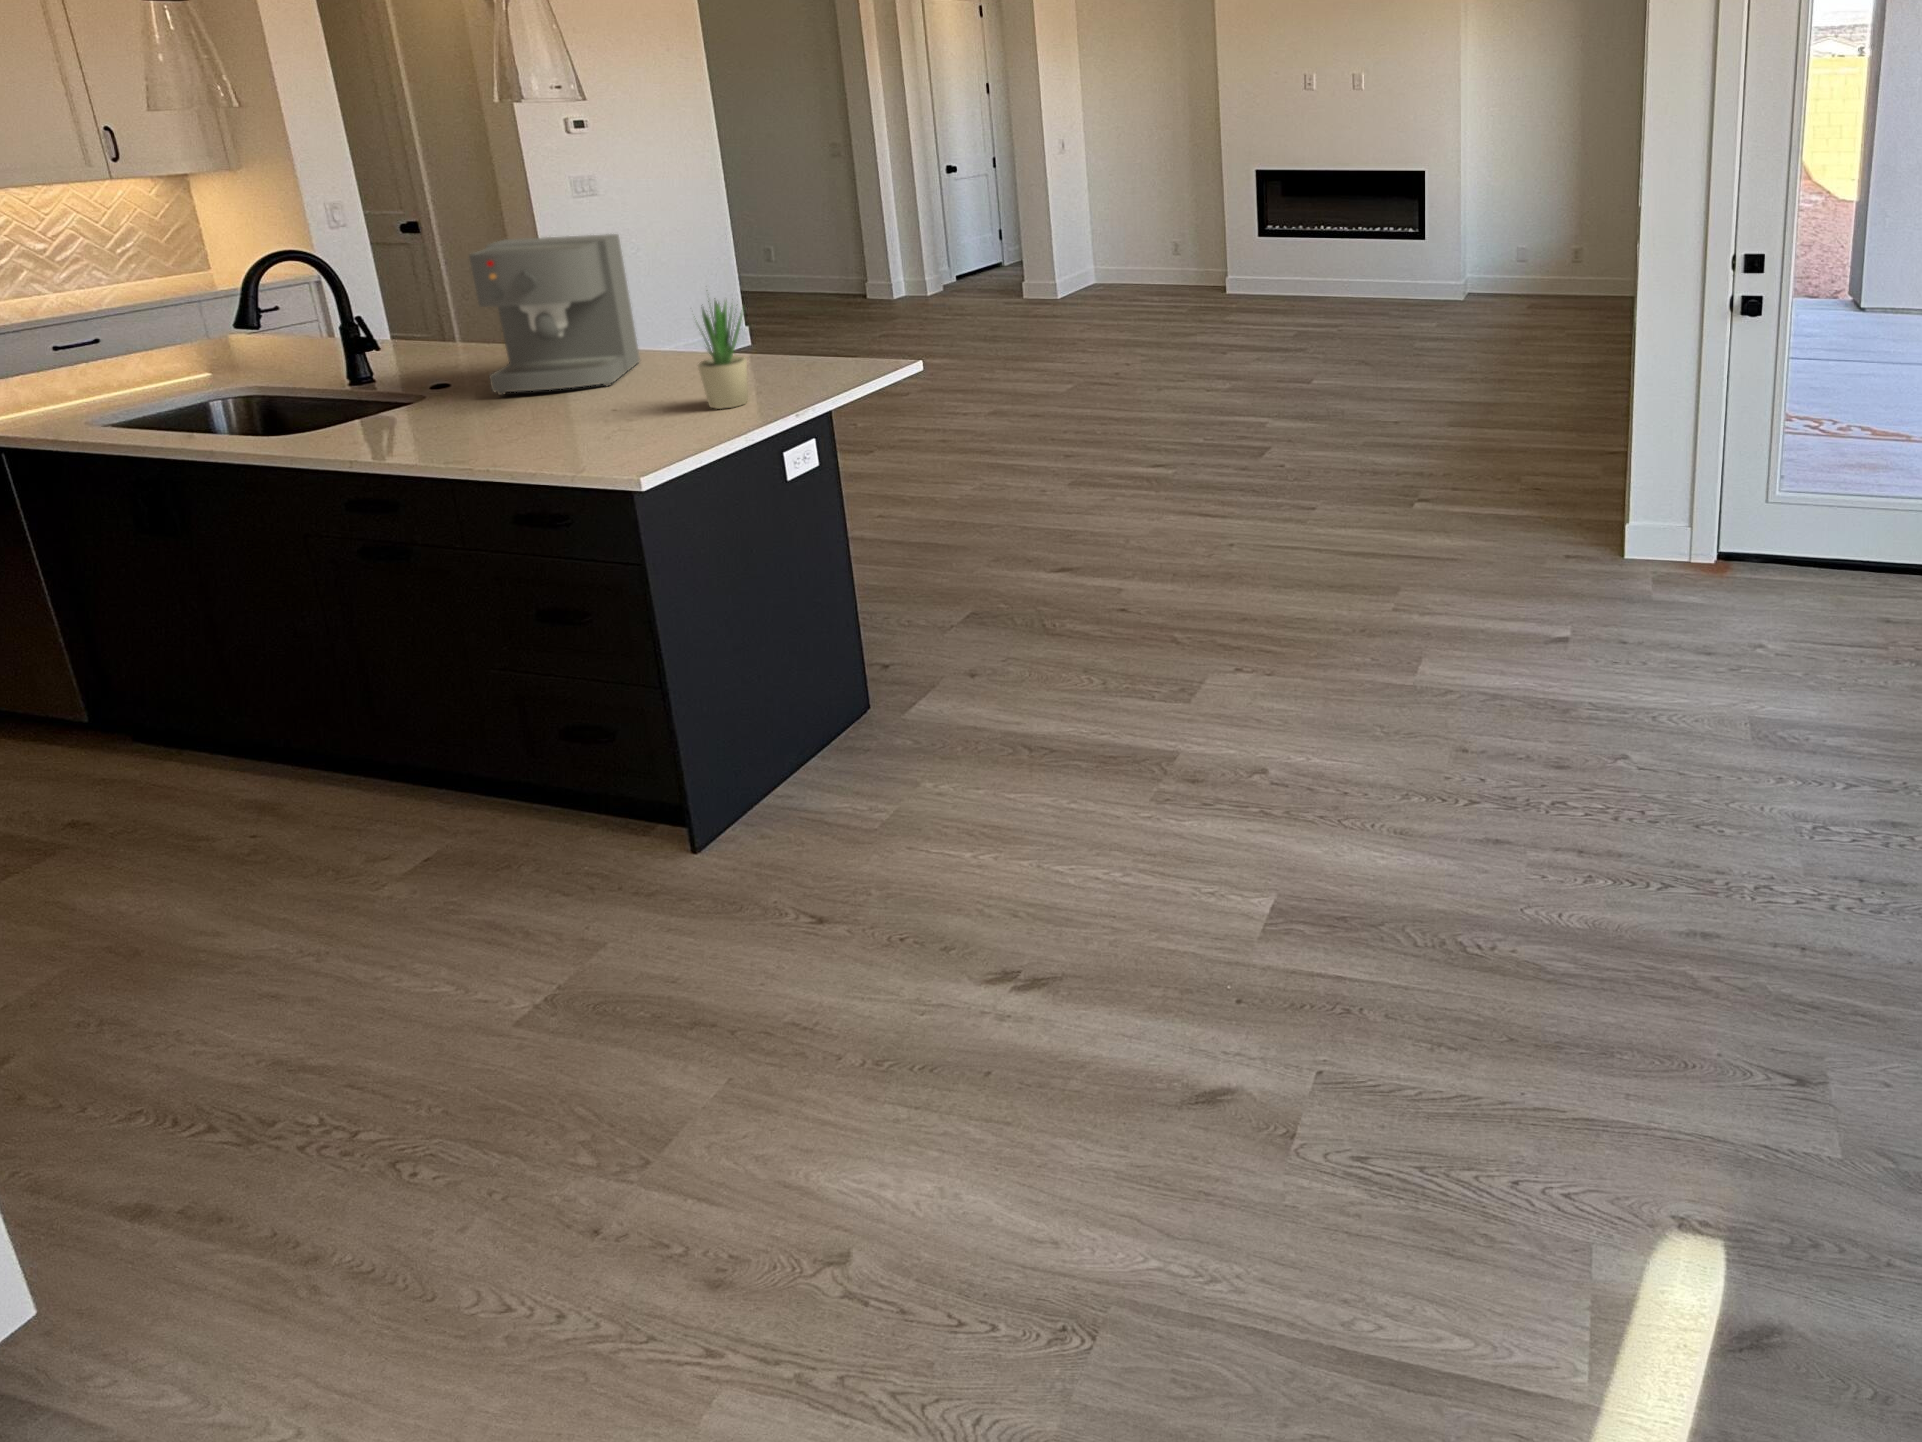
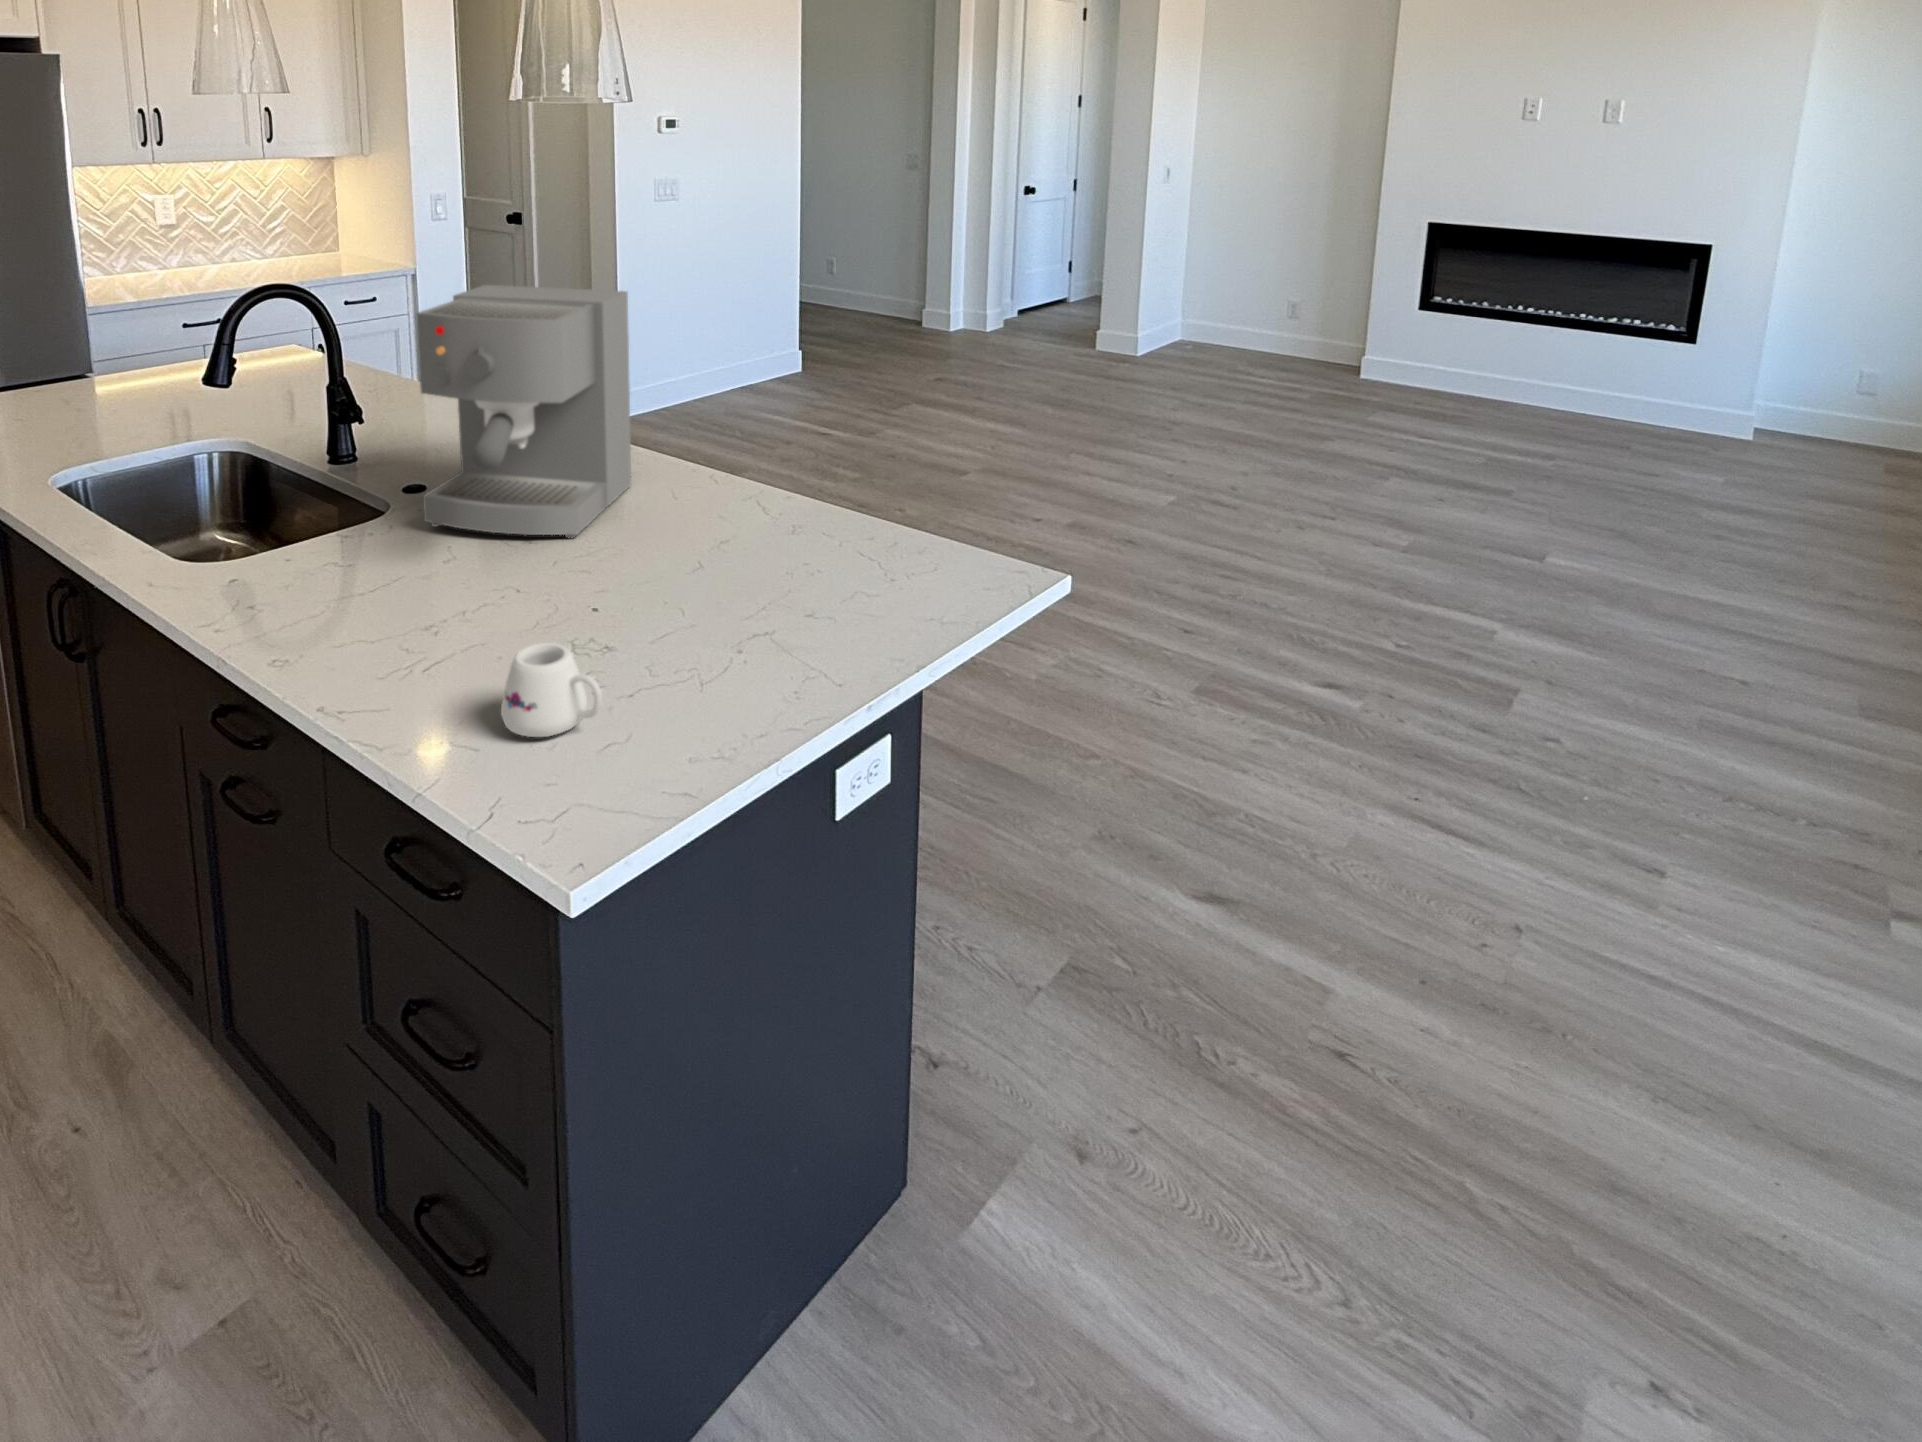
potted plant: present [698,298,748,409] -> none [681,427,775,666]
mug: none [604,399,665,442] -> present [501,643,602,737]

